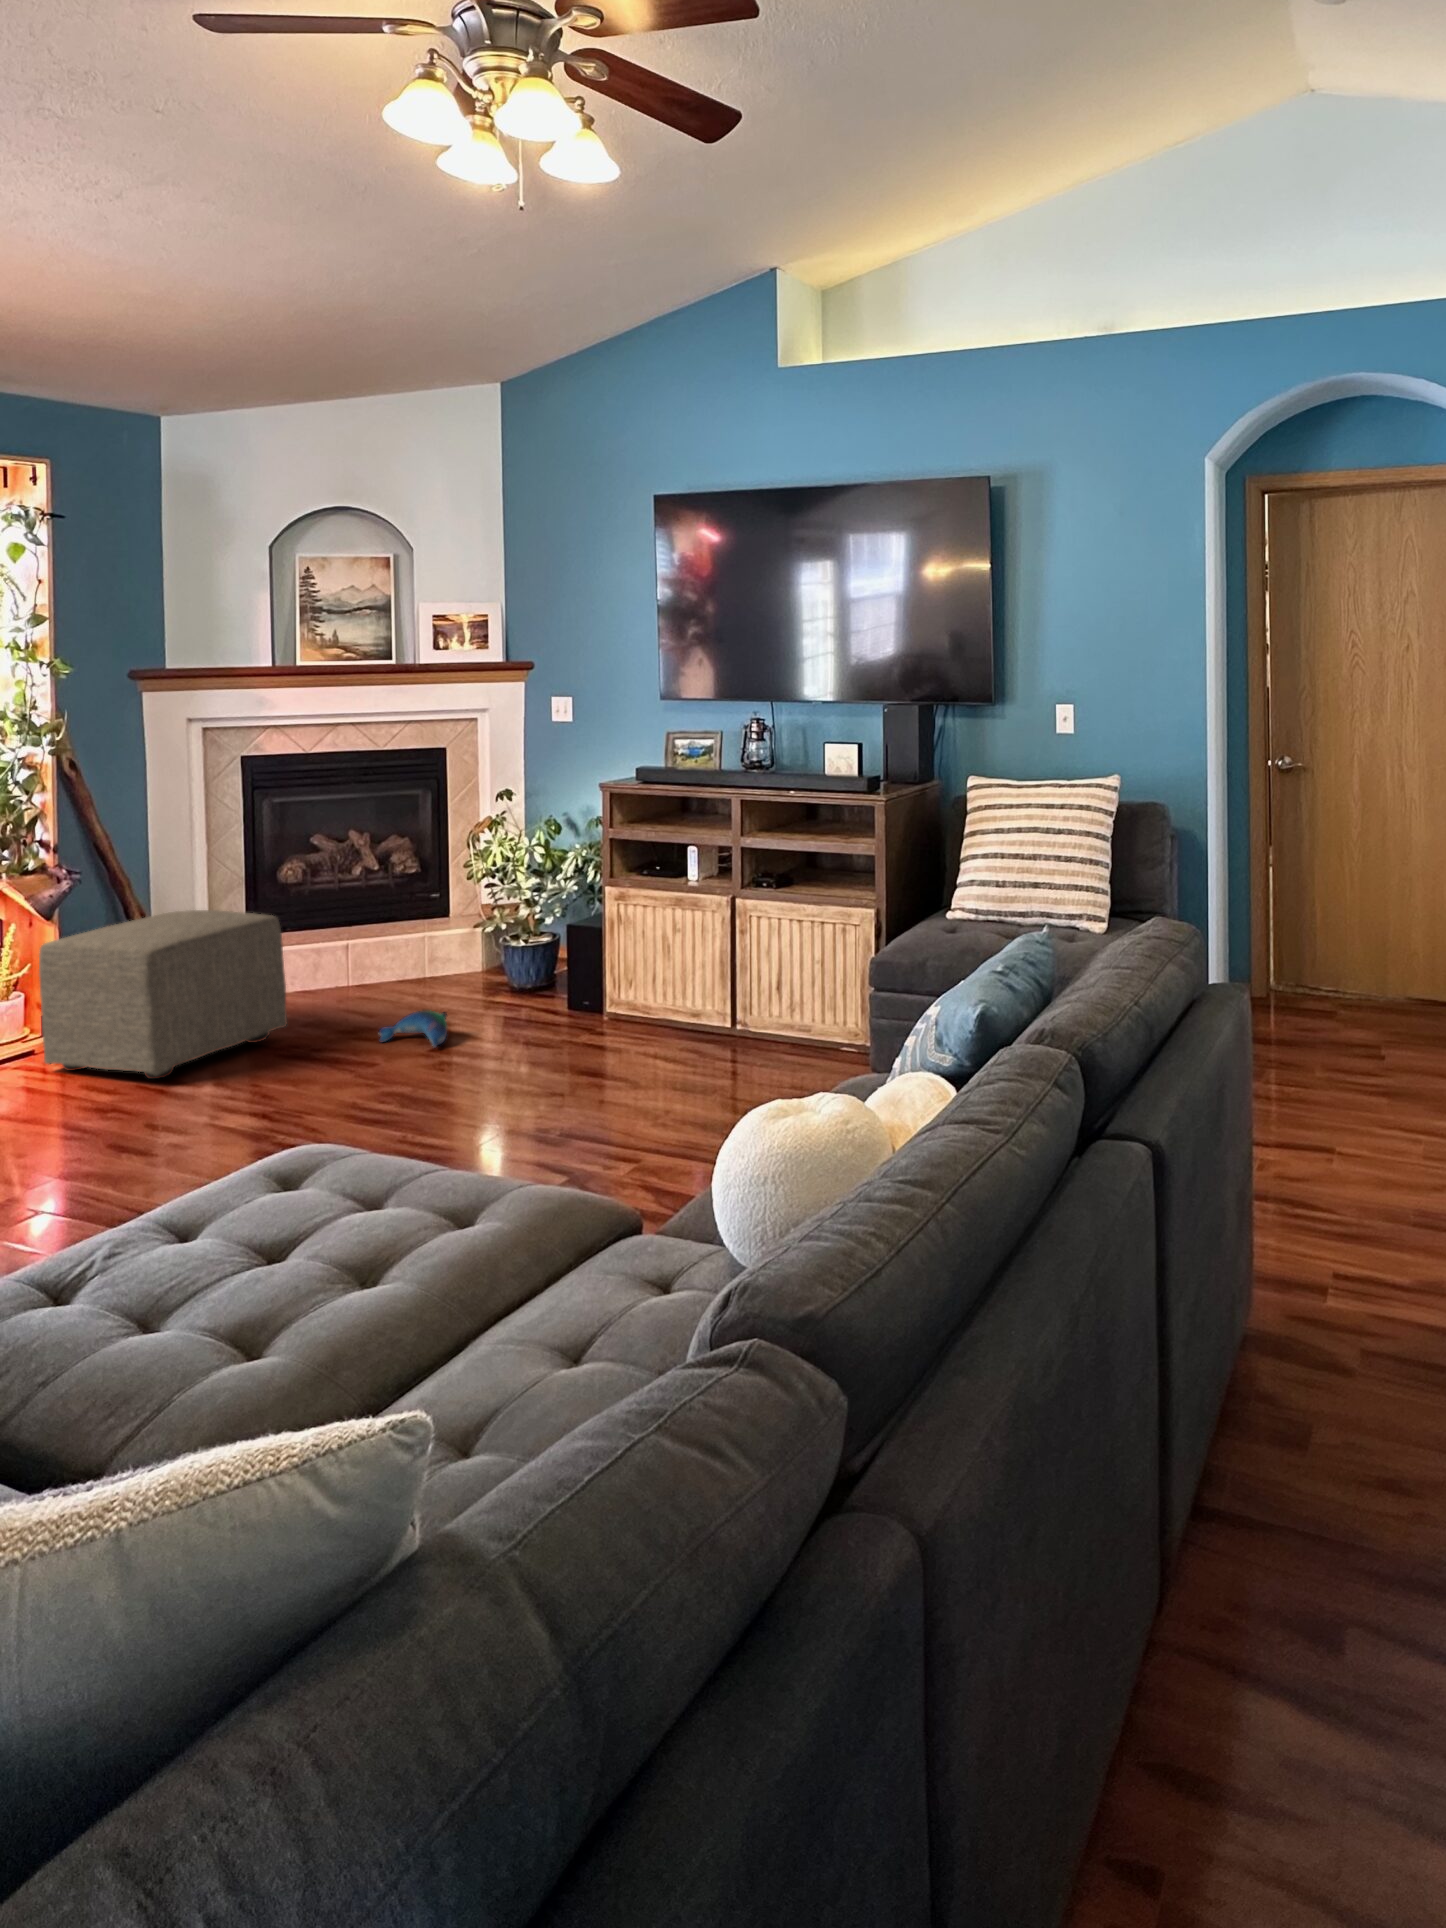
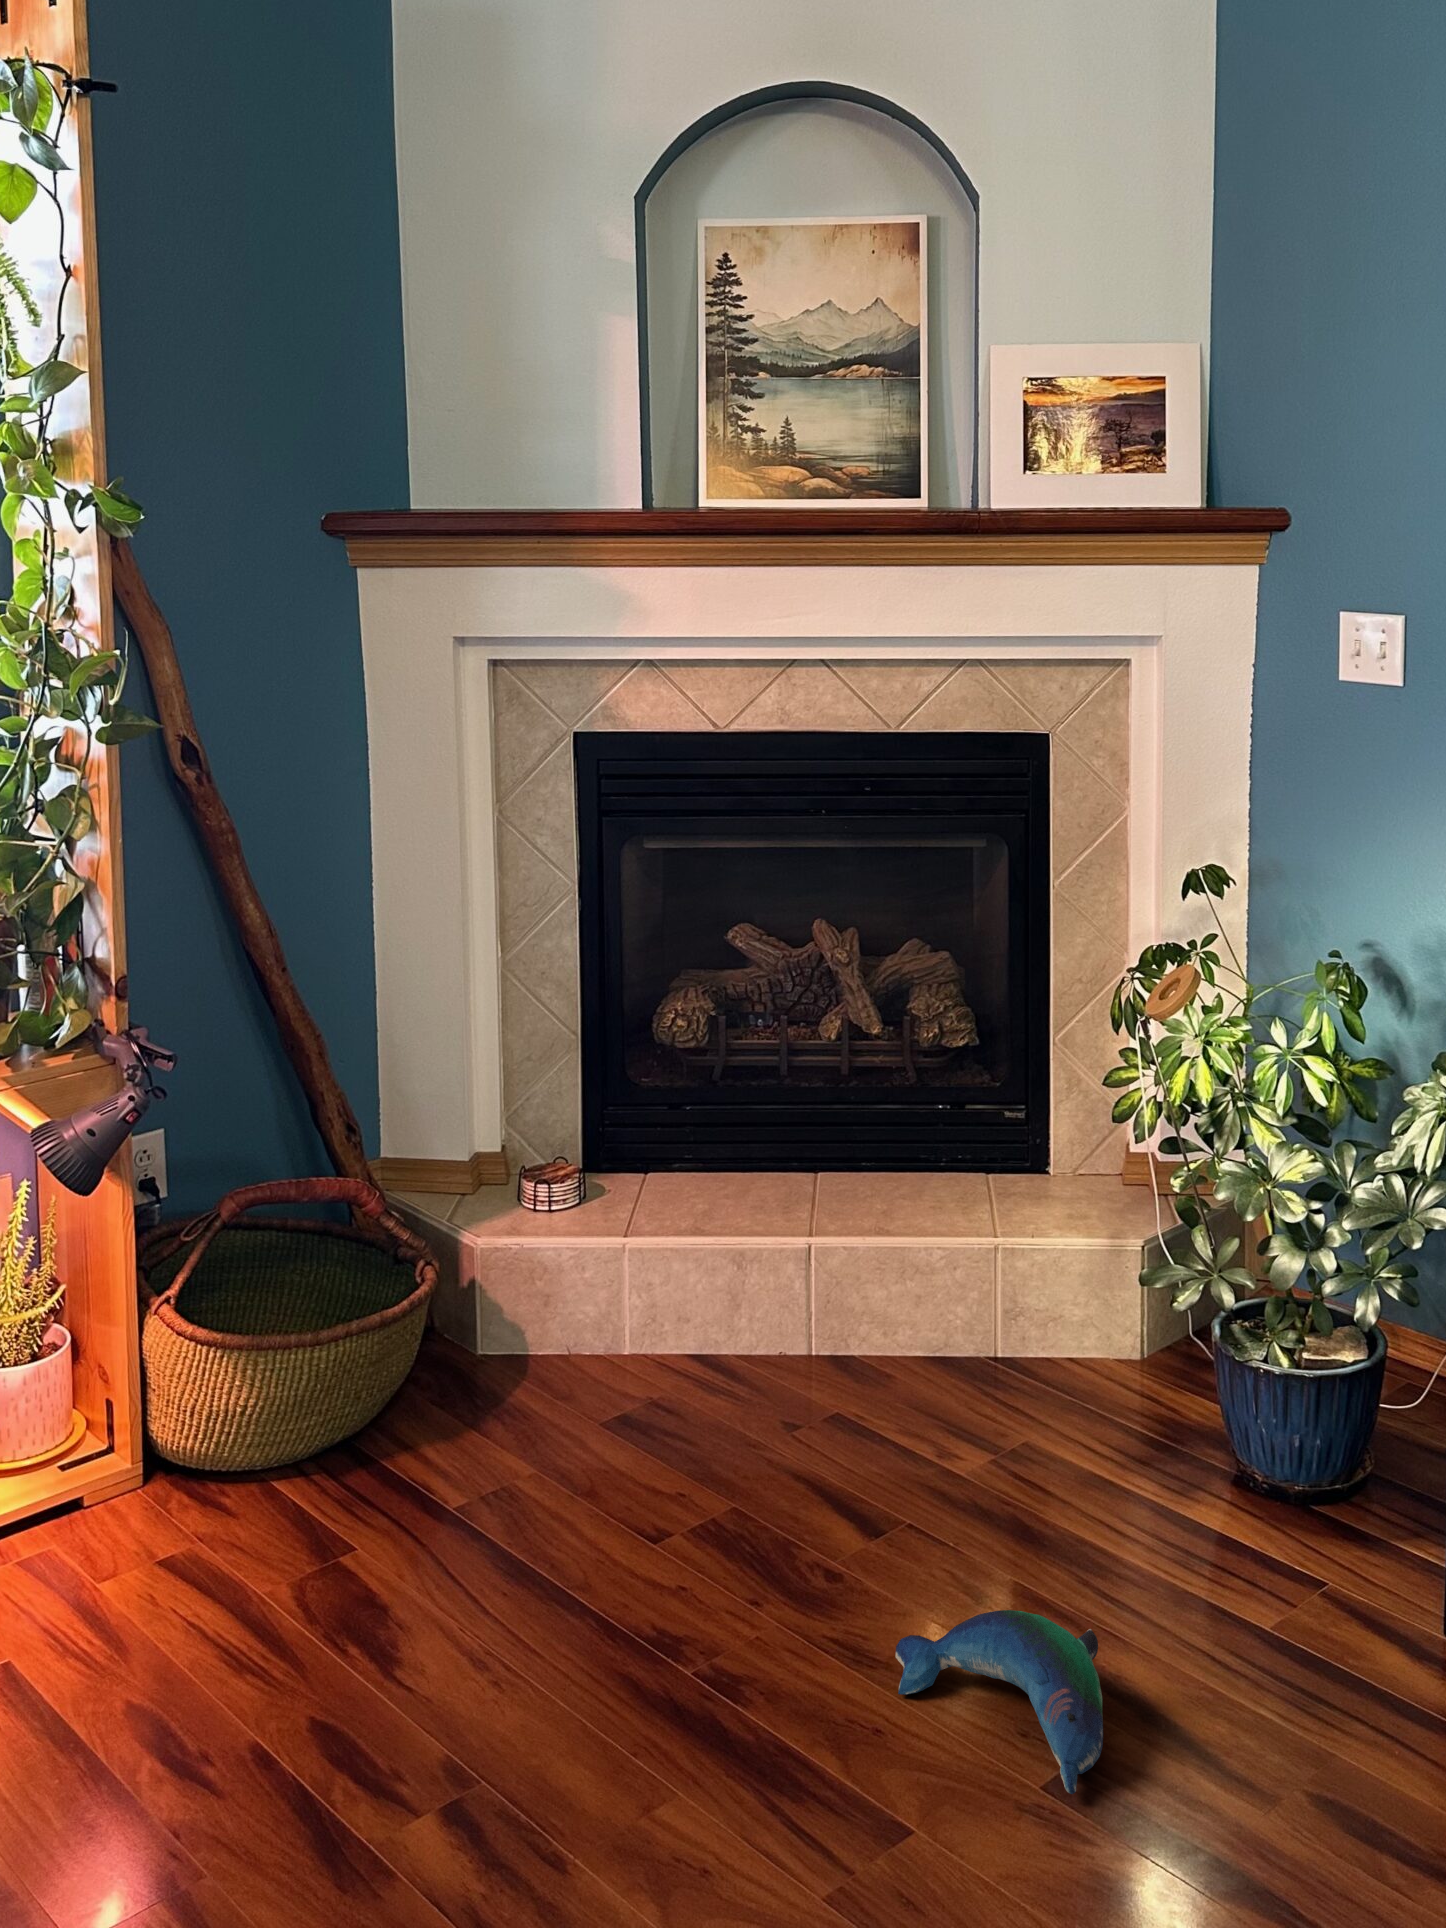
ottoman: present [39,910,287,1079] -> none [37,1172,651,1776]

